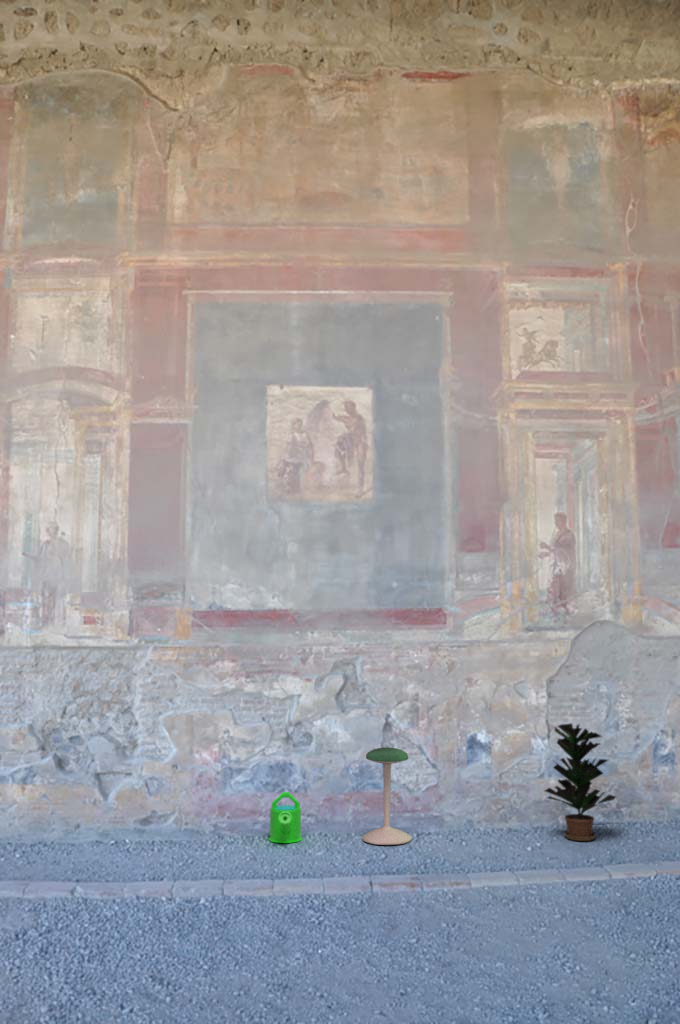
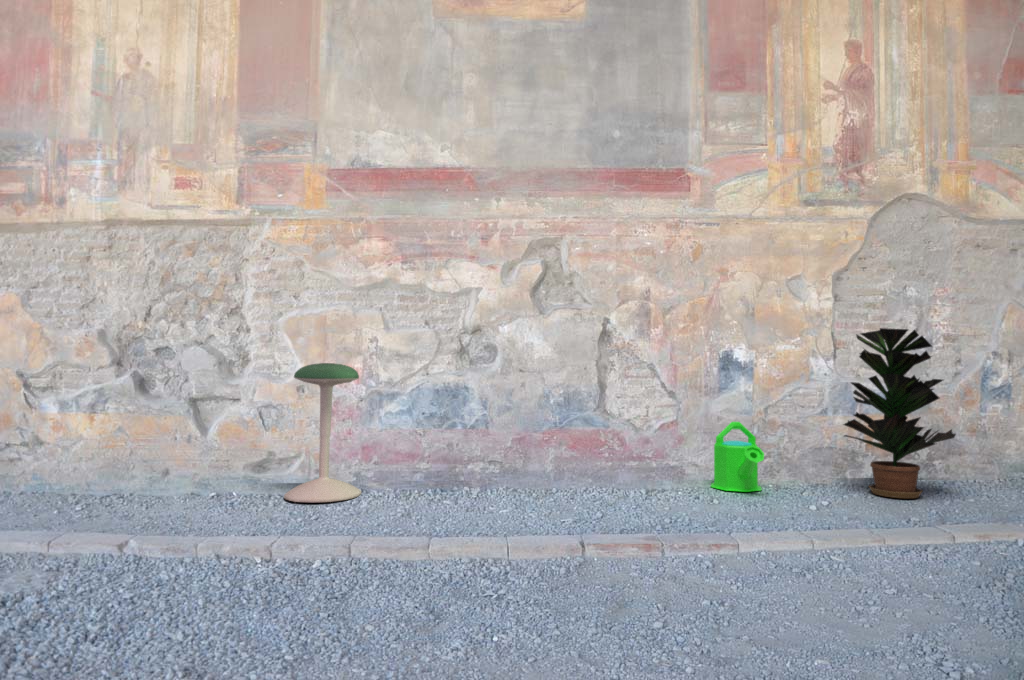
stool: present [362,747,412,845] -> present [284,363,361,503]
watering can: present [268,792,303,843] -> present [711,422,764,492]

